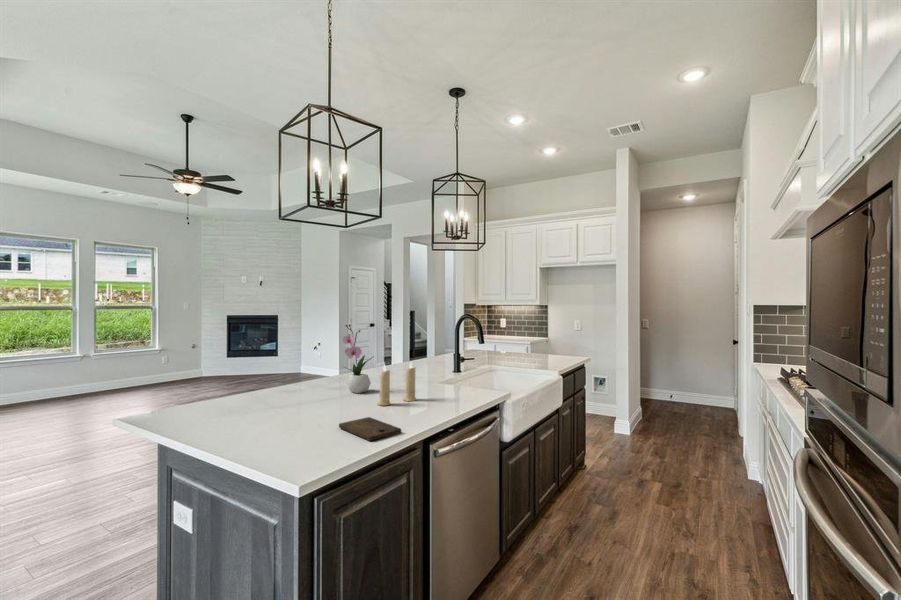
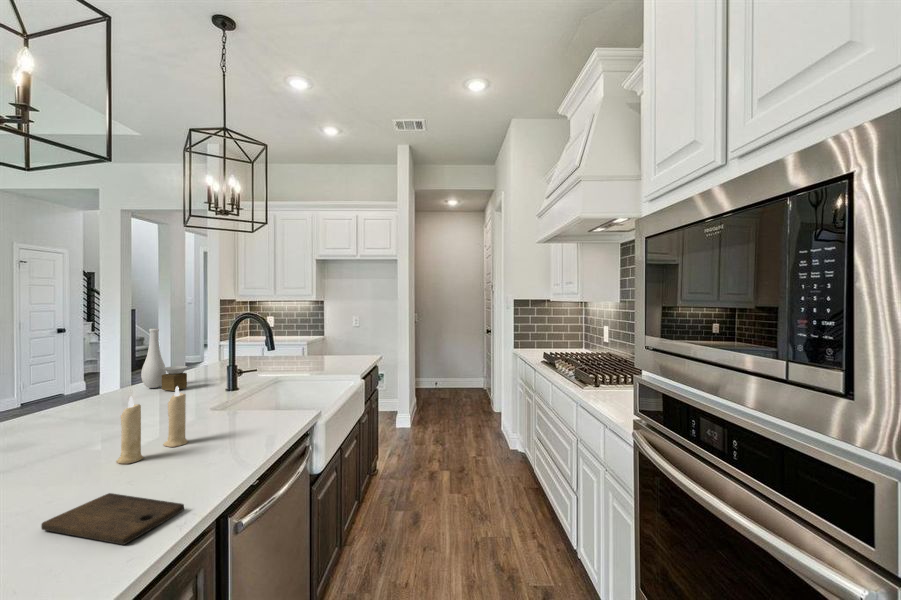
flower arrangement: present [343,324,373,393] -> none [33,334,102,447]
vase: none [402,324,429,369] -> present [141,328,188,391]

